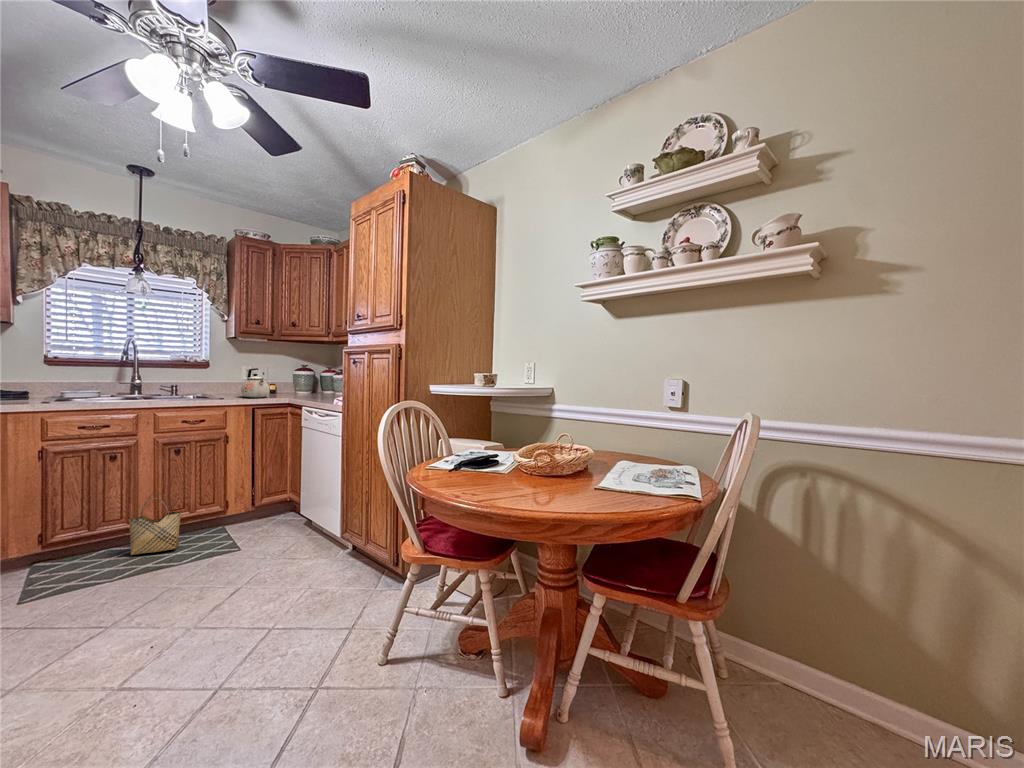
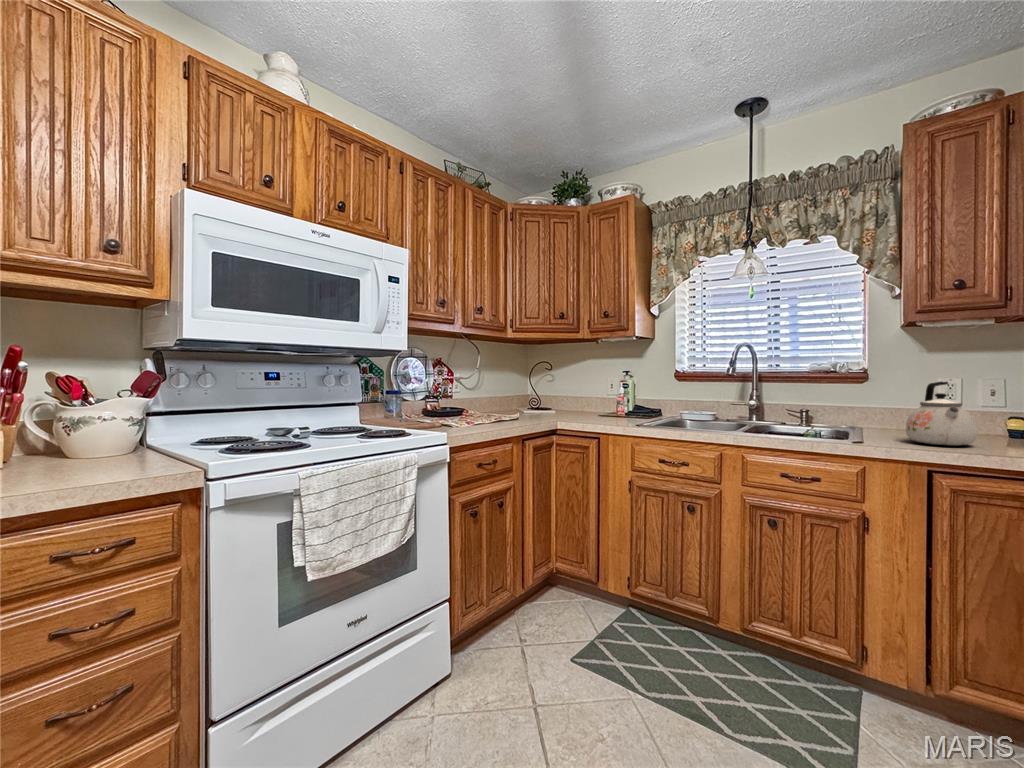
woven basket: present [128,493,181,555] -> none [692,585,765,699]

